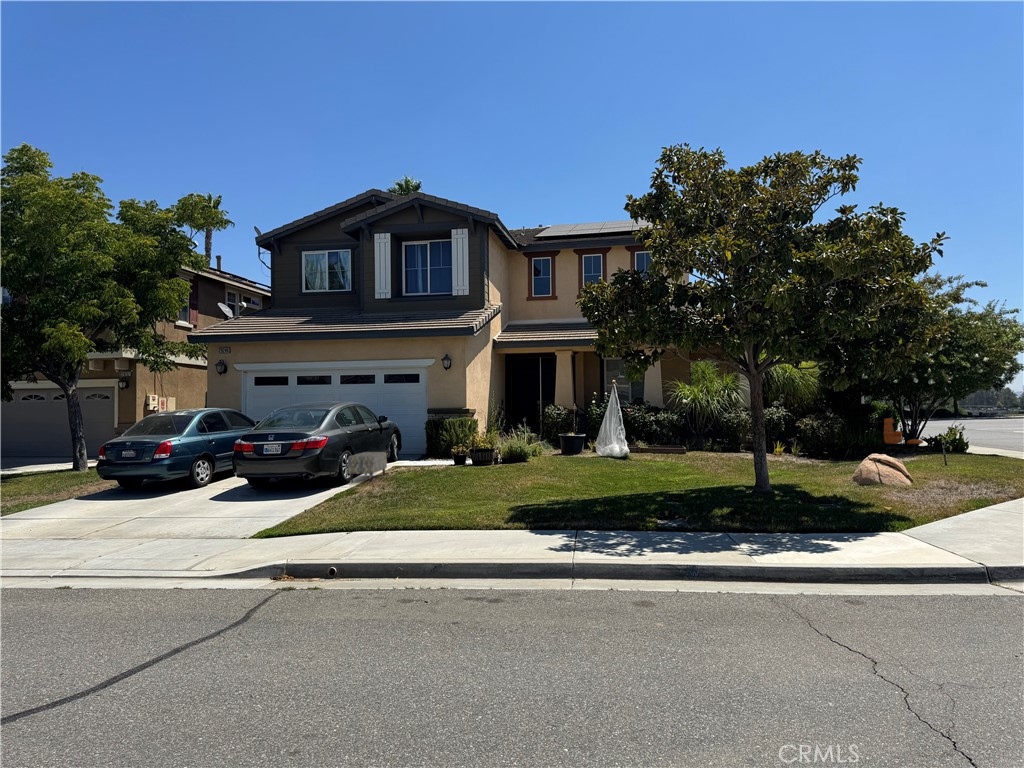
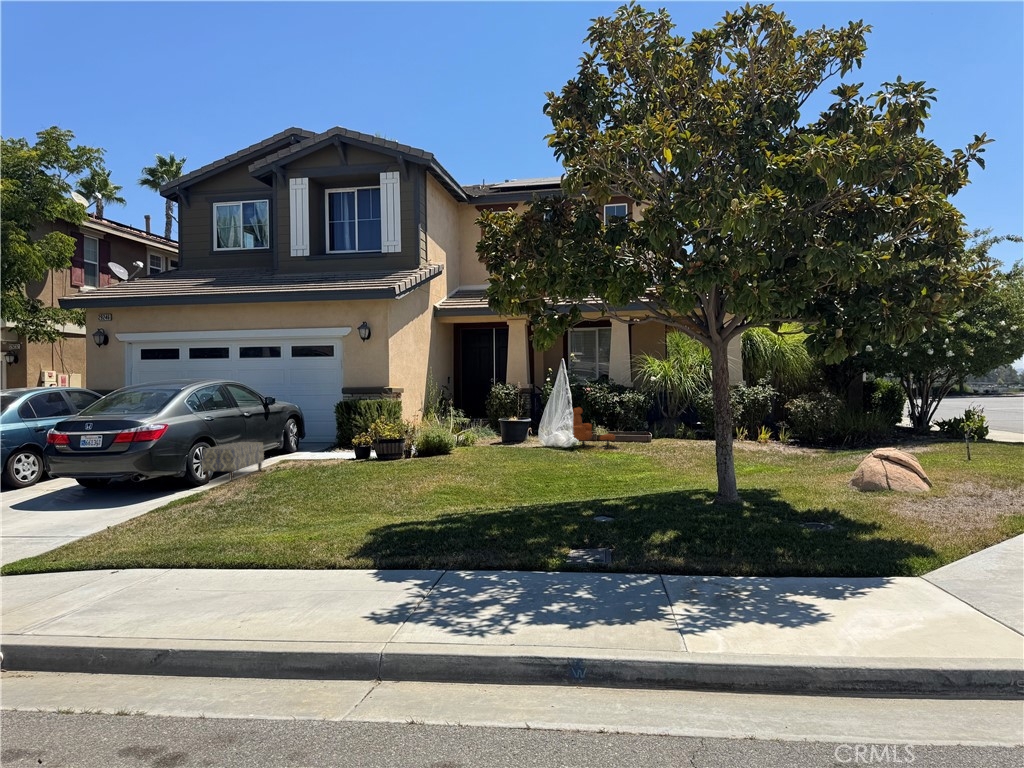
lounge chair: present [884,418,923,451] -> present [573,408,616,449]

